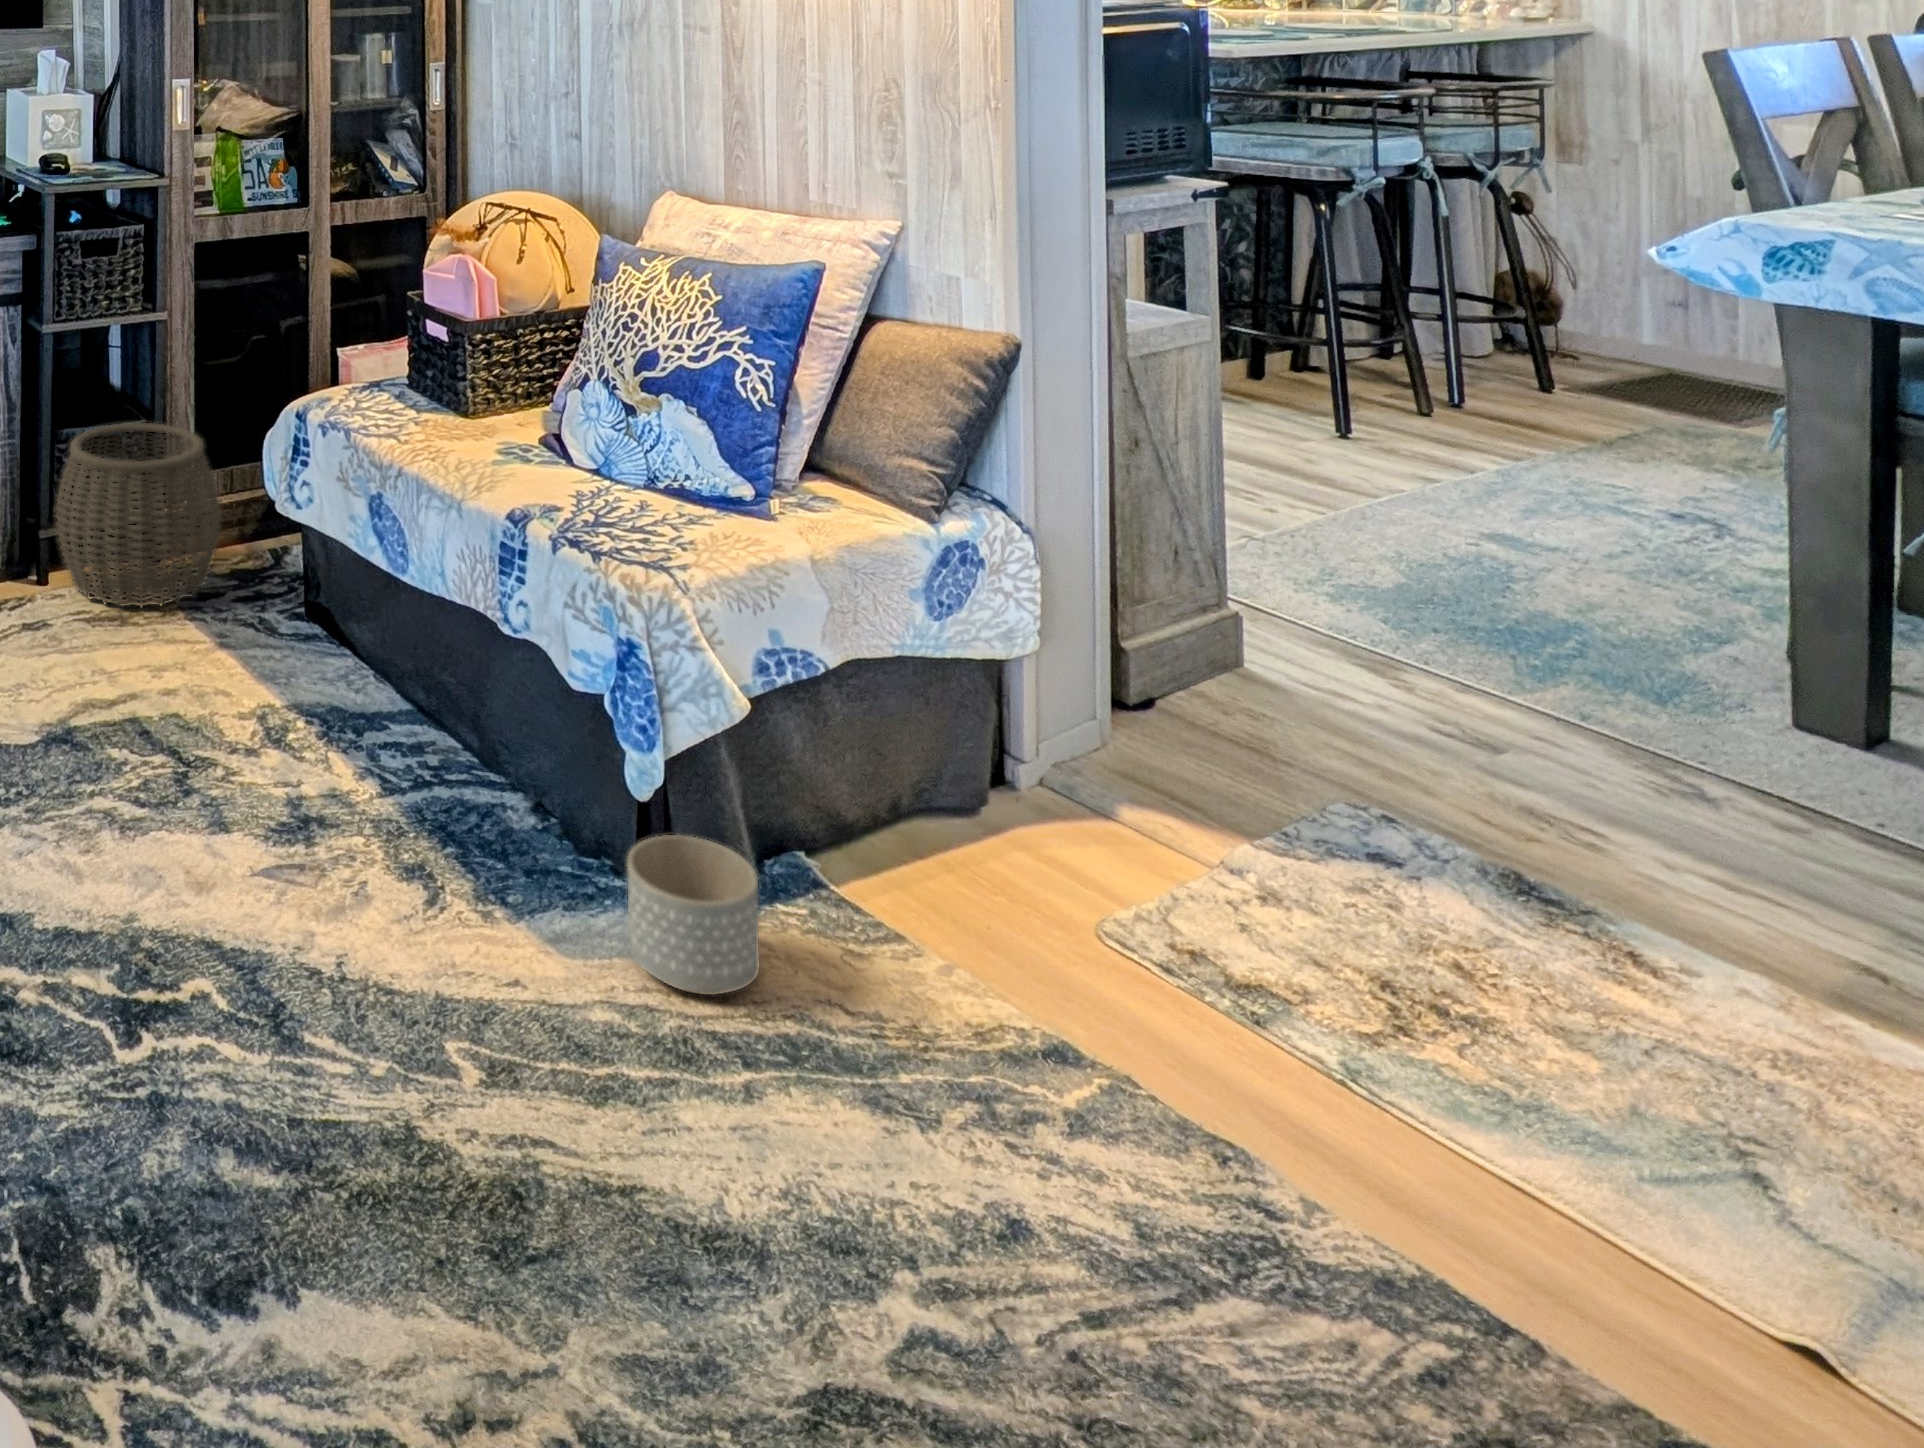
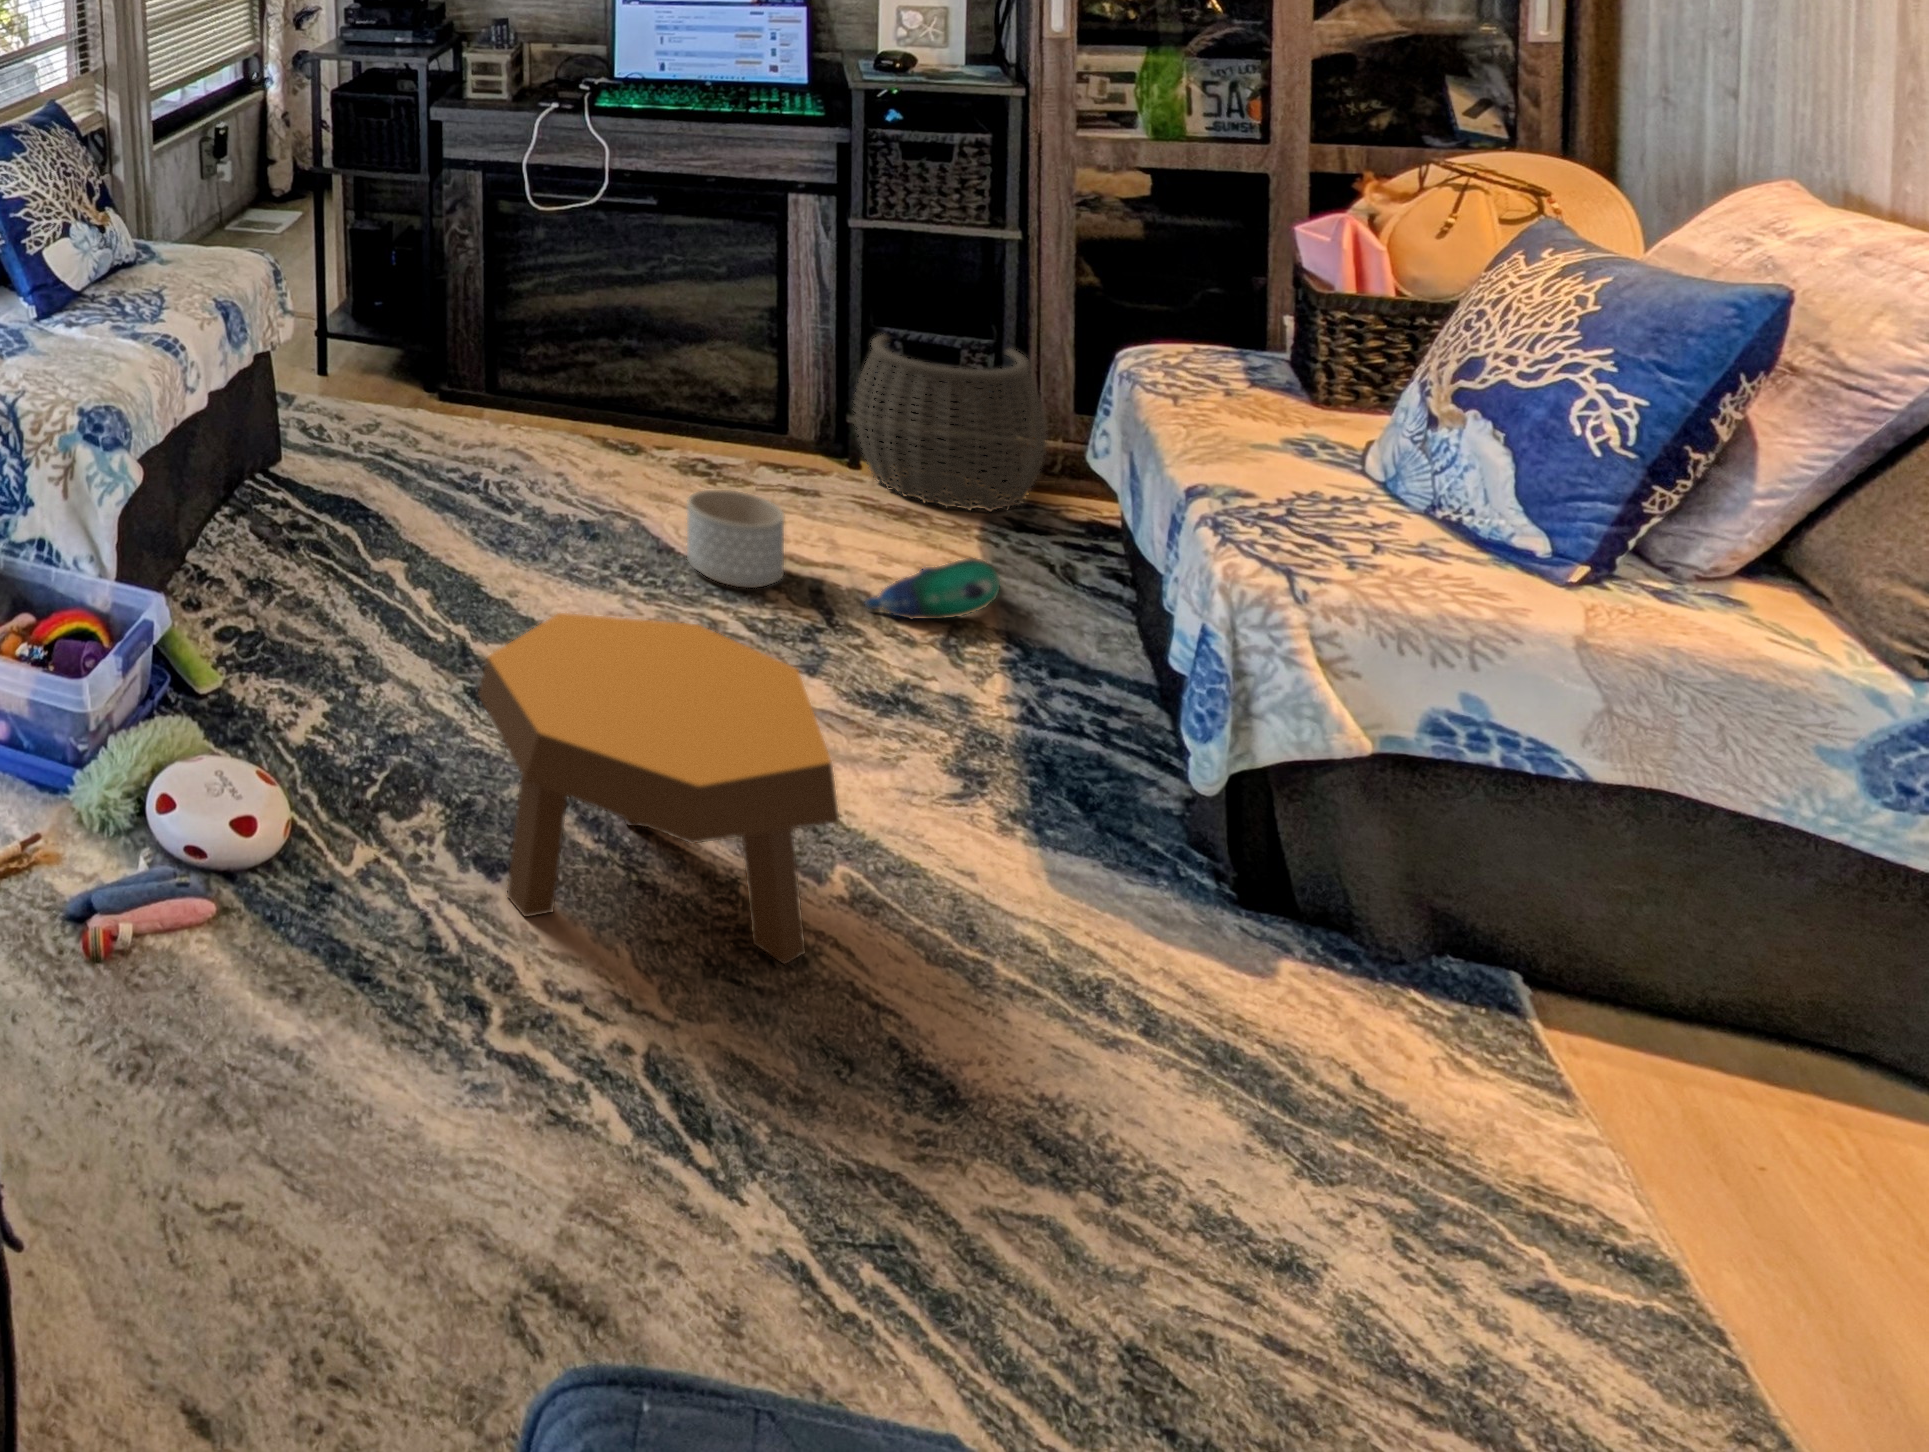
plush toy: none [204,650,298,743] -> present [865,558,1000,619]
planter: present [627,835,759,995] -> present [687,490,784,588]
footstool: none [164,840,567,1342] -> present [478,613,840,964]

